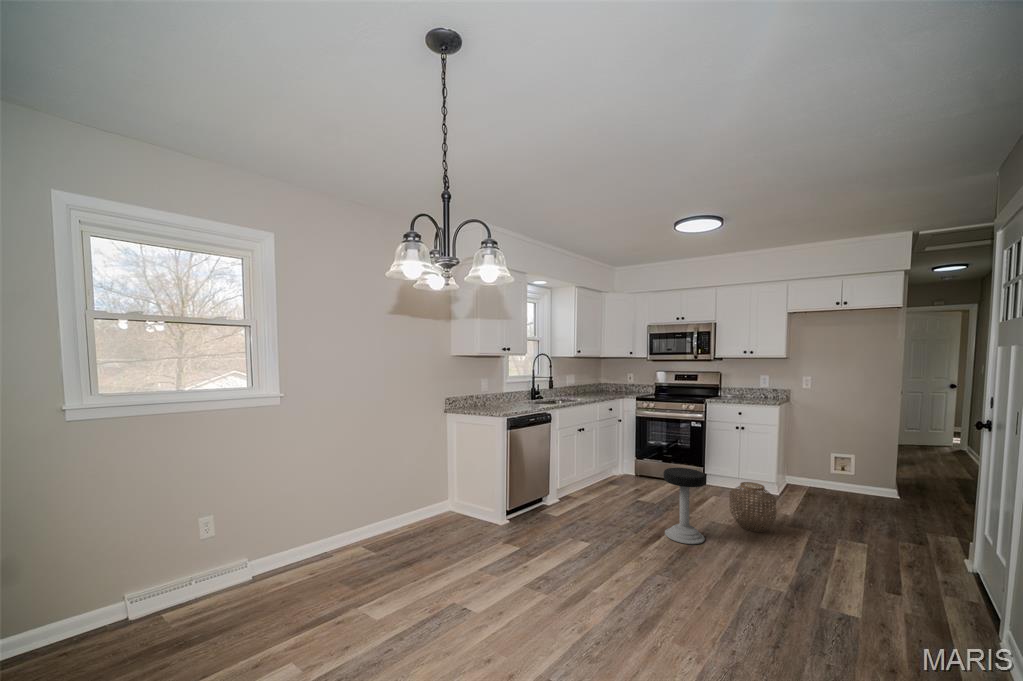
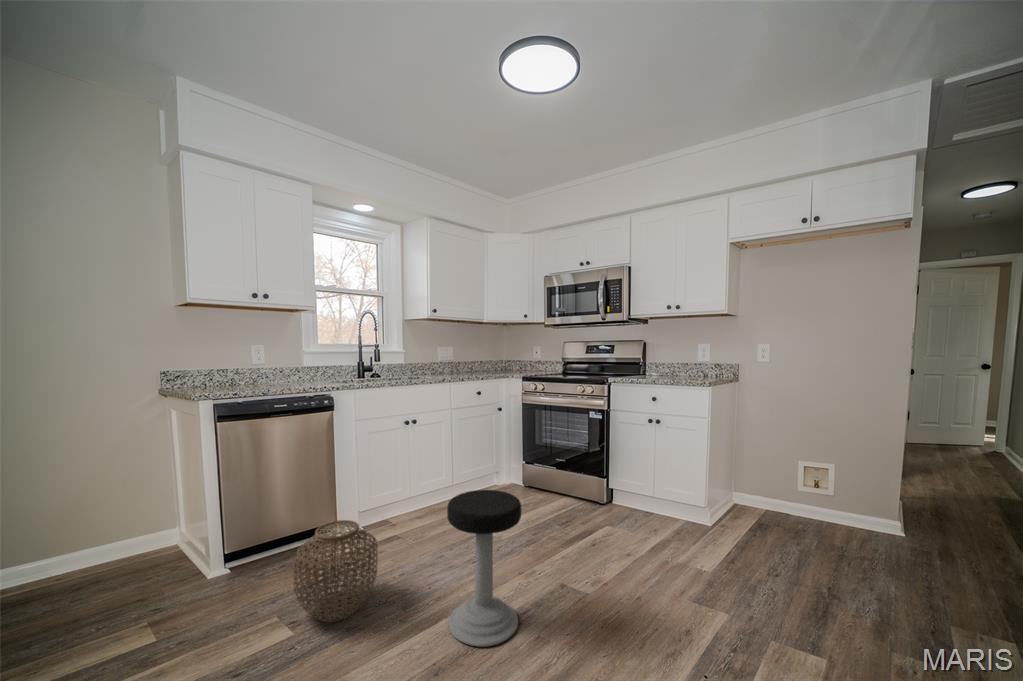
woven basket: present [730,482,776,532] -> present [293,520,378,622]

